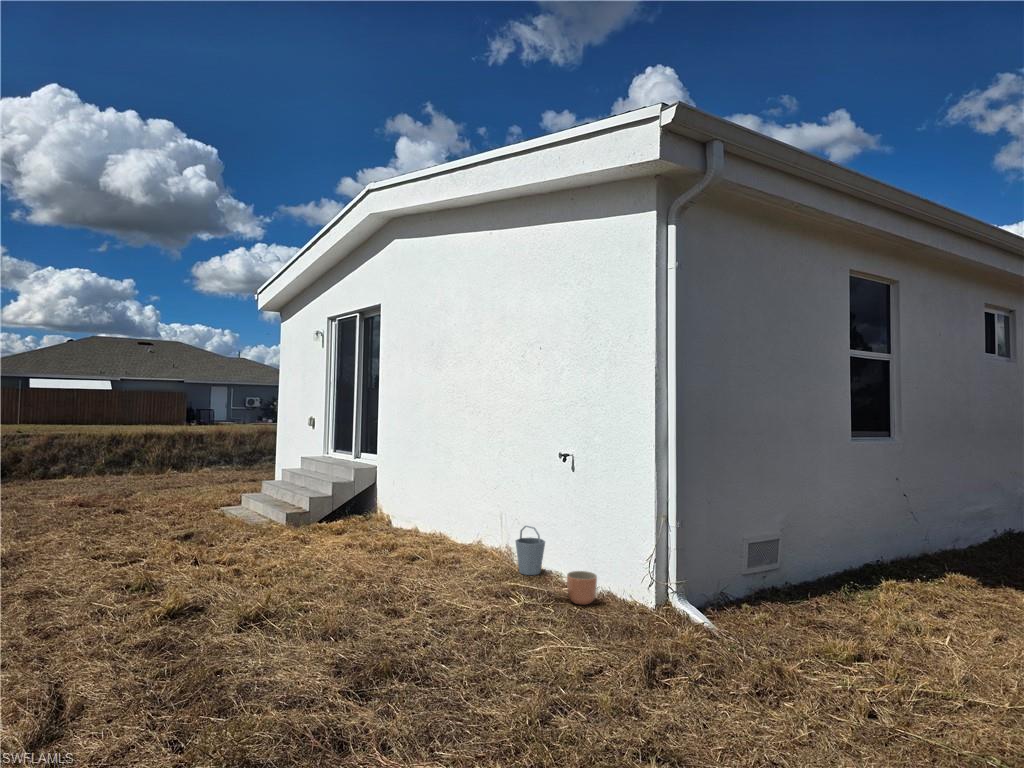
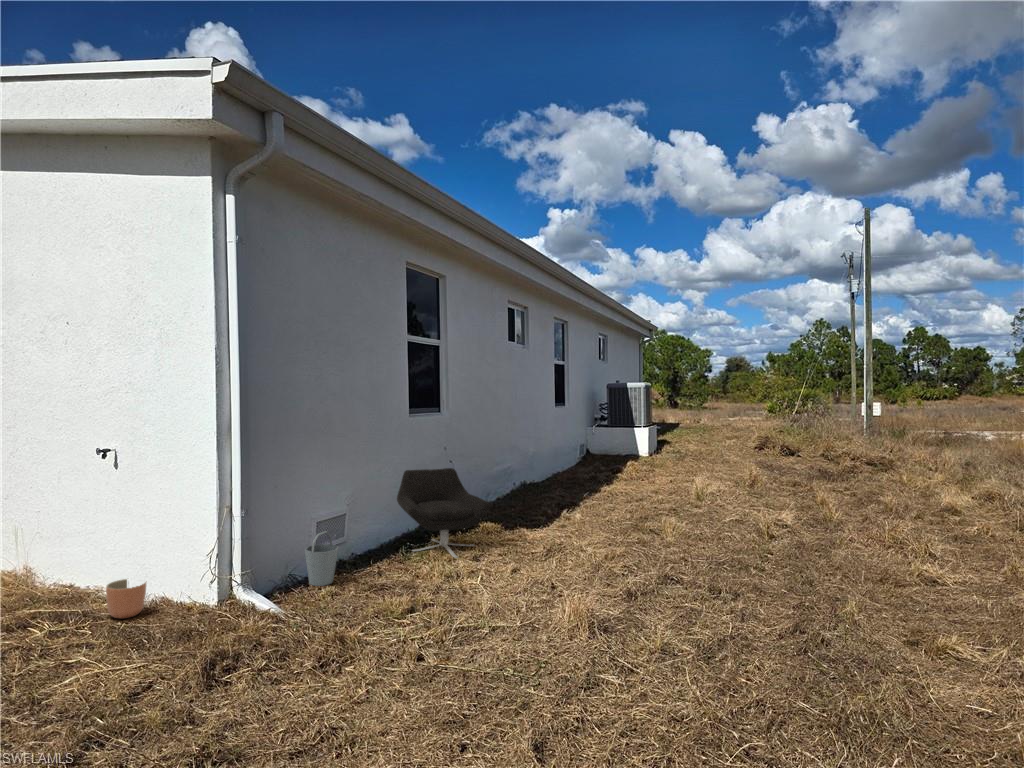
lounge chair: none [832,502,958,608] -> present [397,468,491,558]
bucket: present [516,526,545,575] -> present [305,531,338,586]

